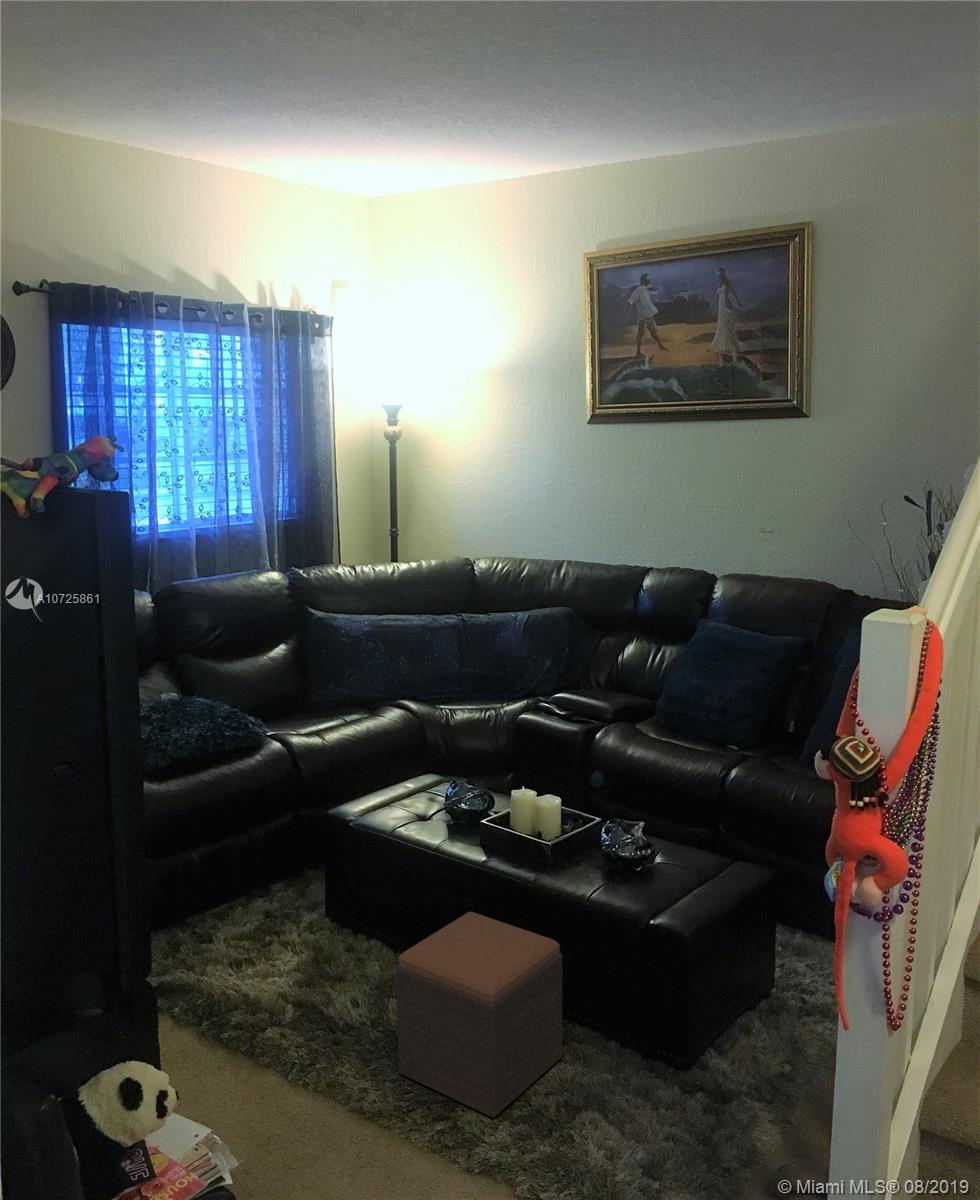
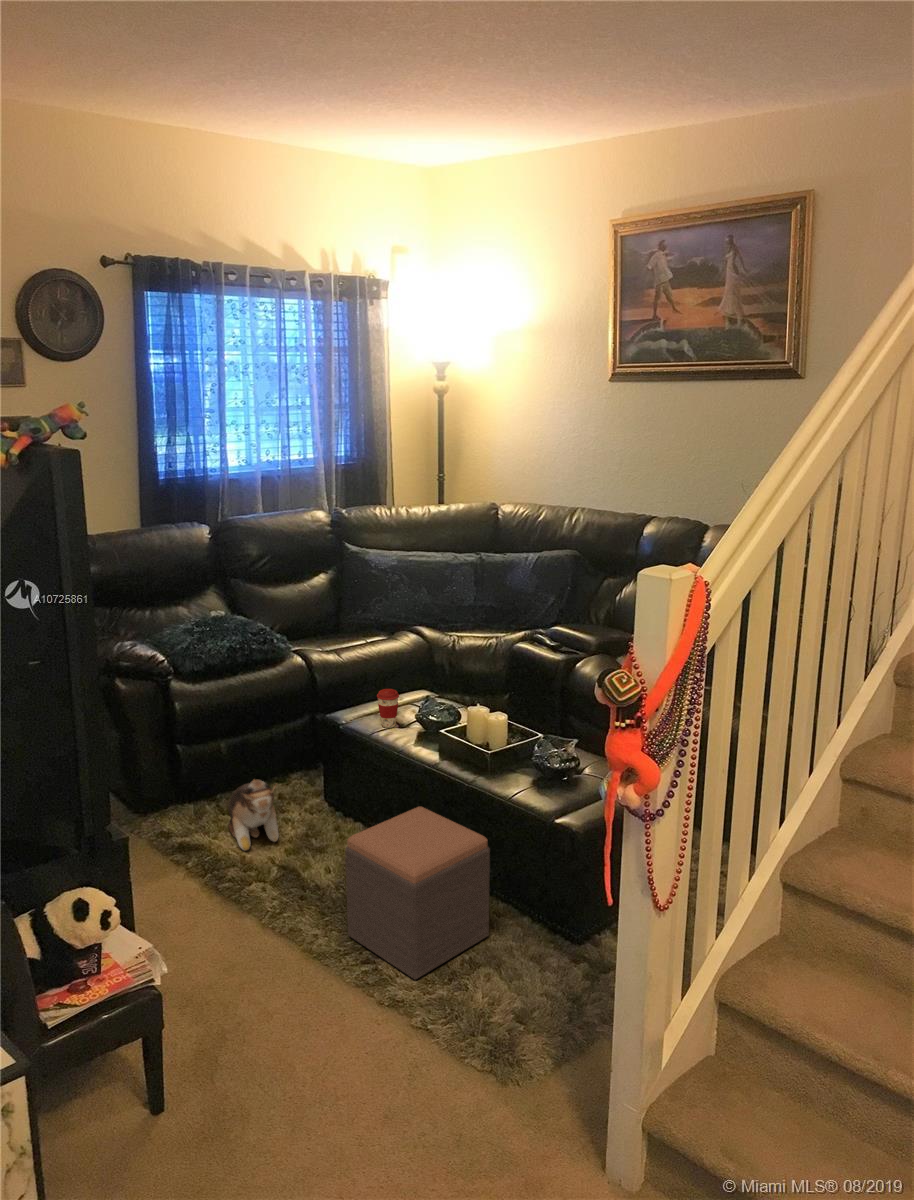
coffee cup: none [390,777,416,823] -> present [377,689,399,728]
plush toy: none [217,895,286,982] -> present [228,779,279,851]

